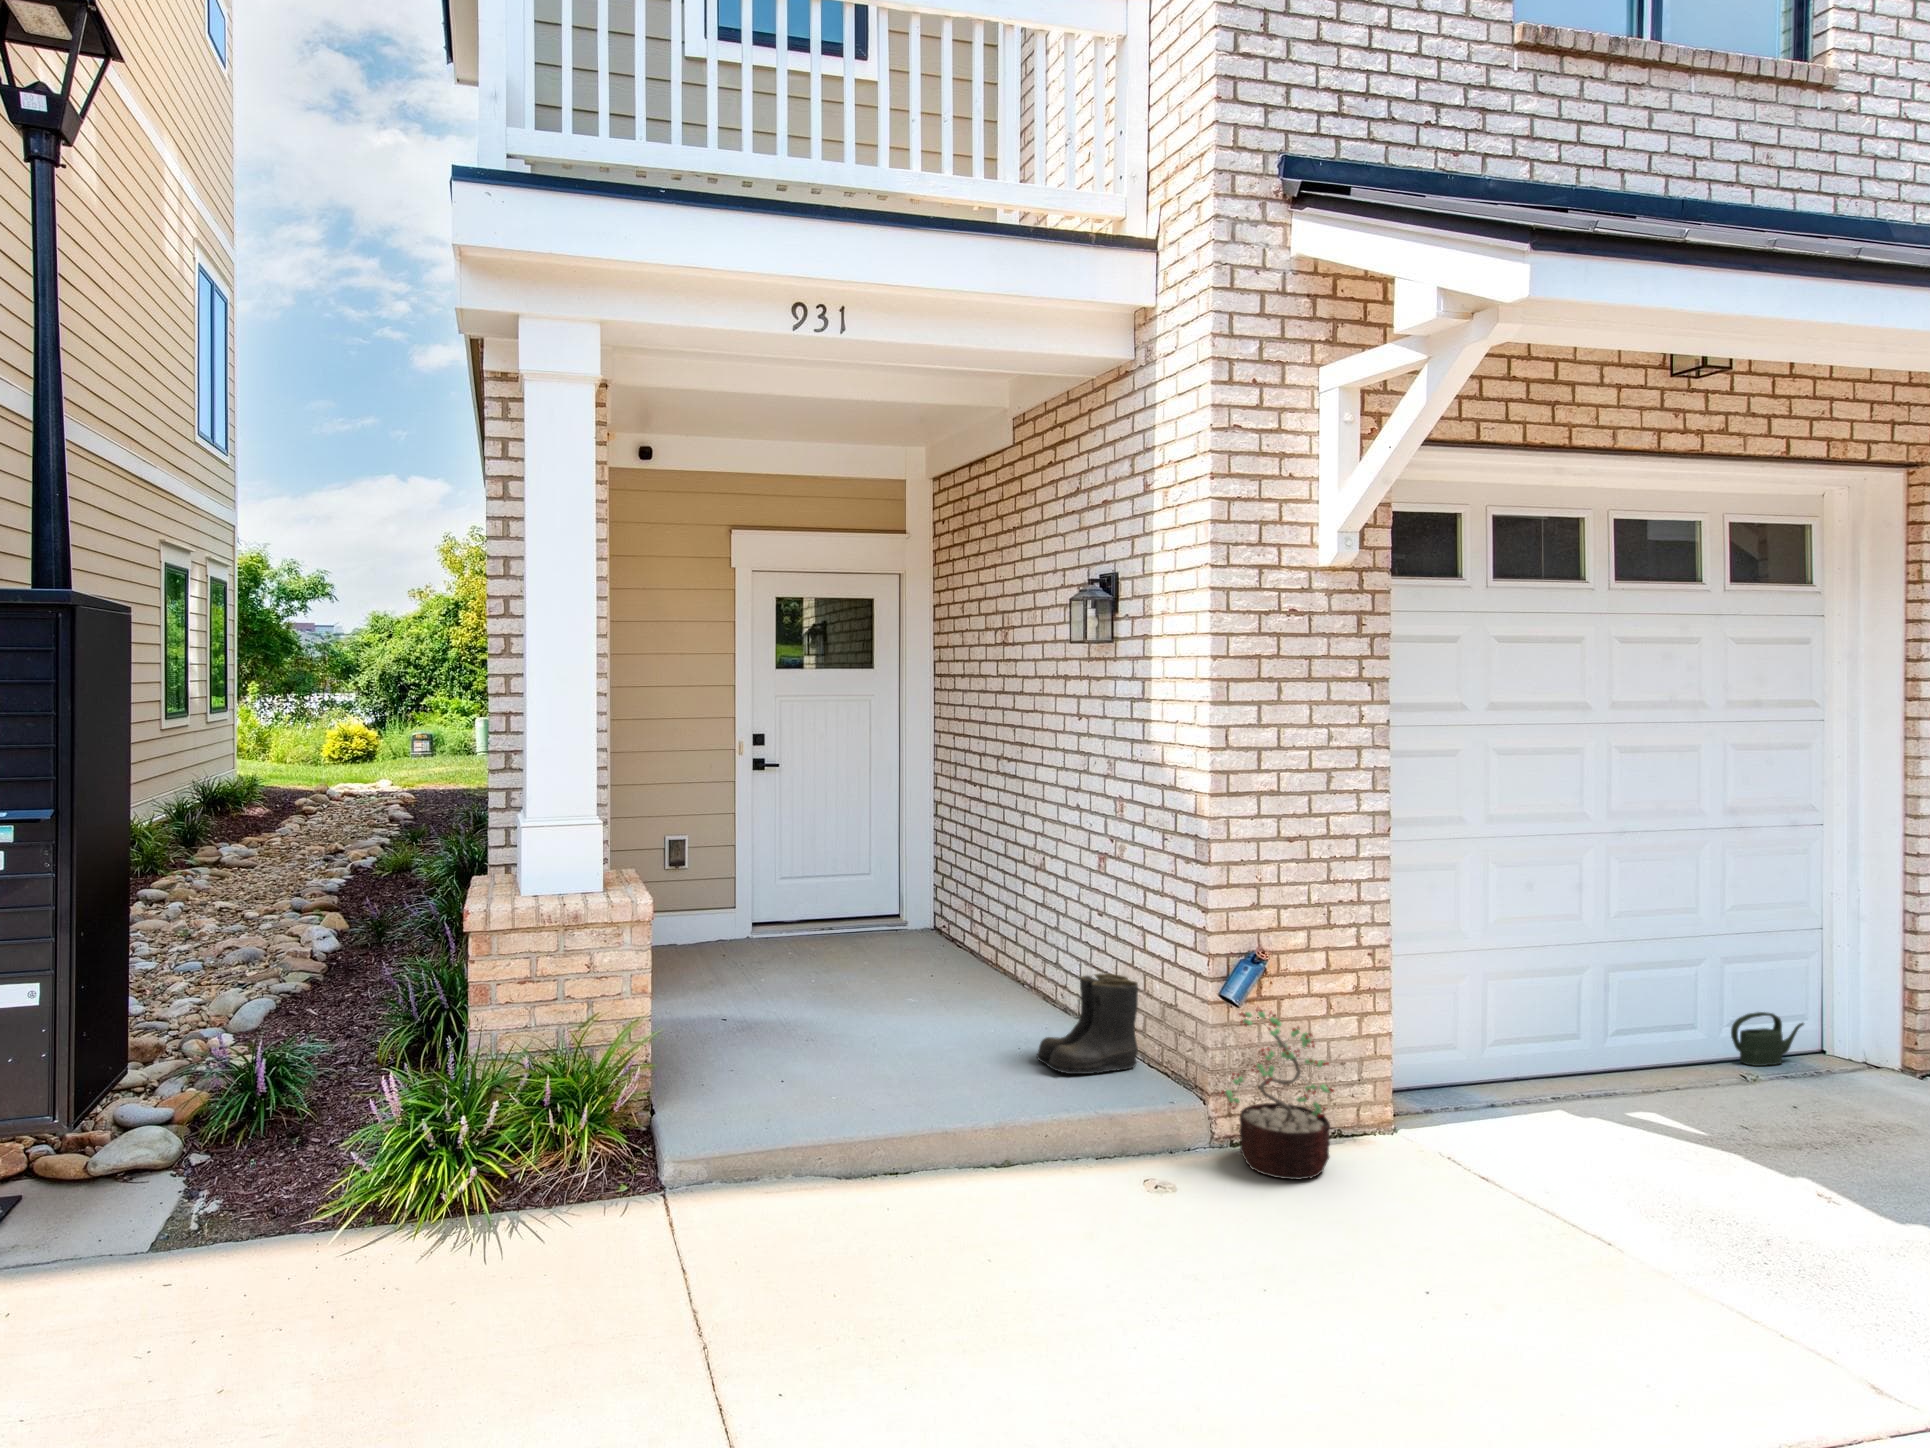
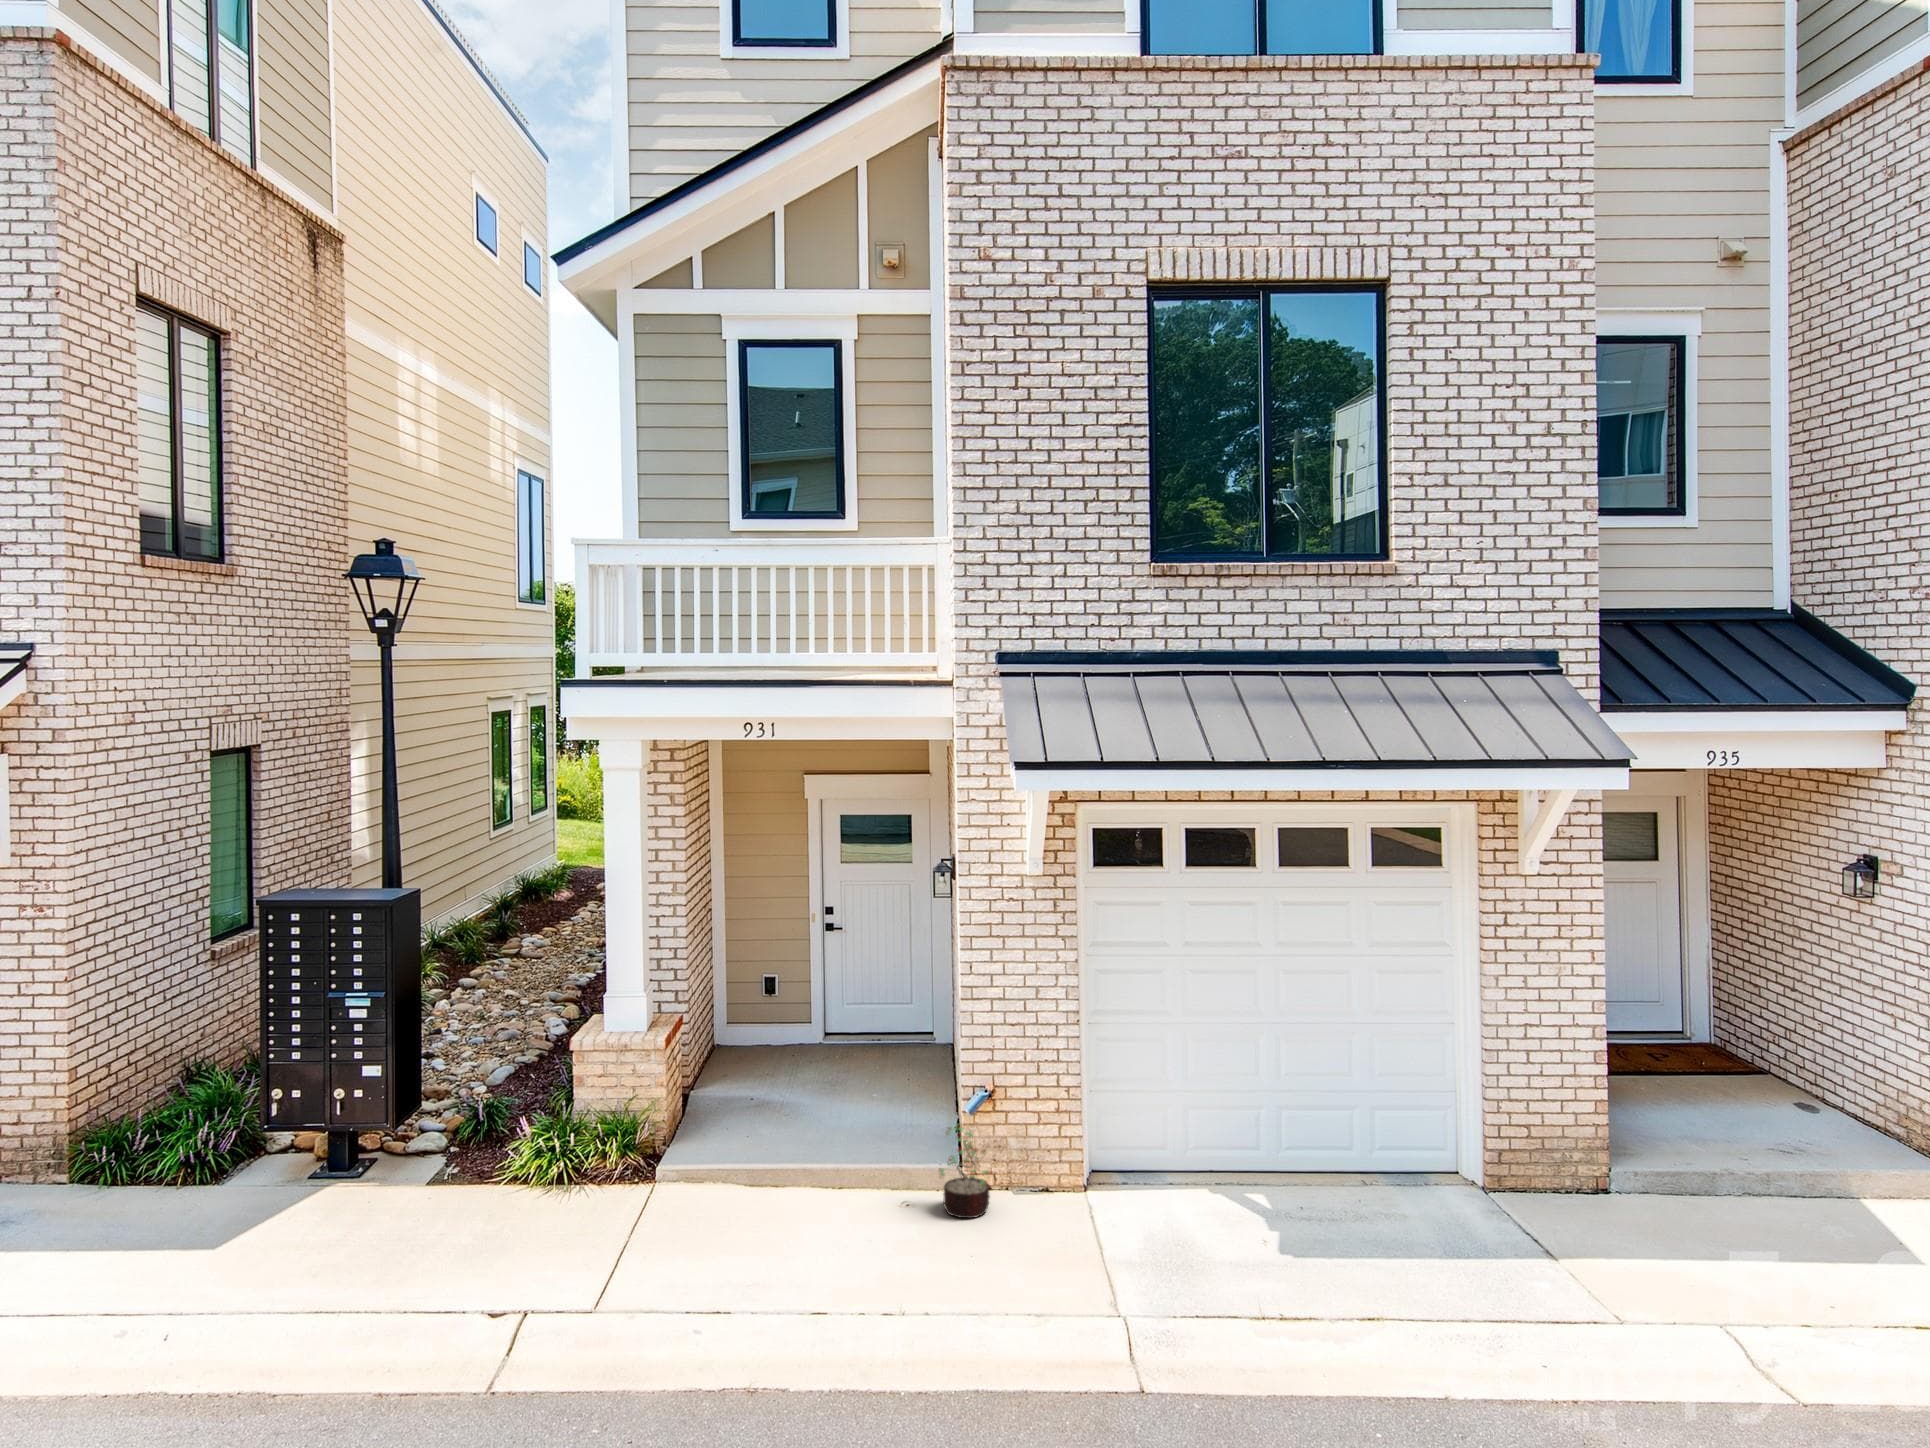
boots: present [1036,974,1138,1074] -> none [881,1096,936,1153]
watering can: present [1731,1012,1804,1066] -> none [1337,1155,1392,1189]

